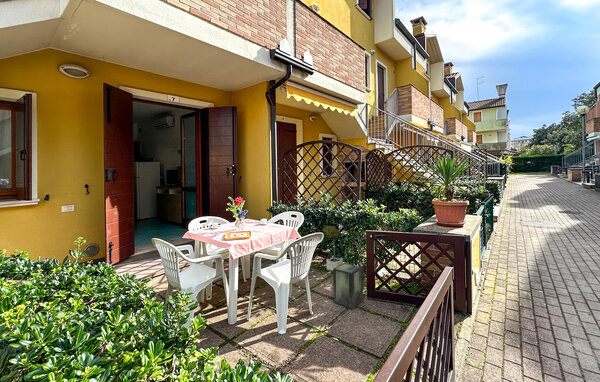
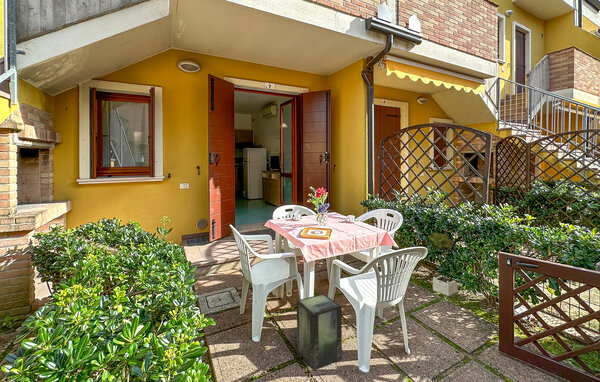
storage box: present [333,263,363,310] -> present [297,294,342,370]

